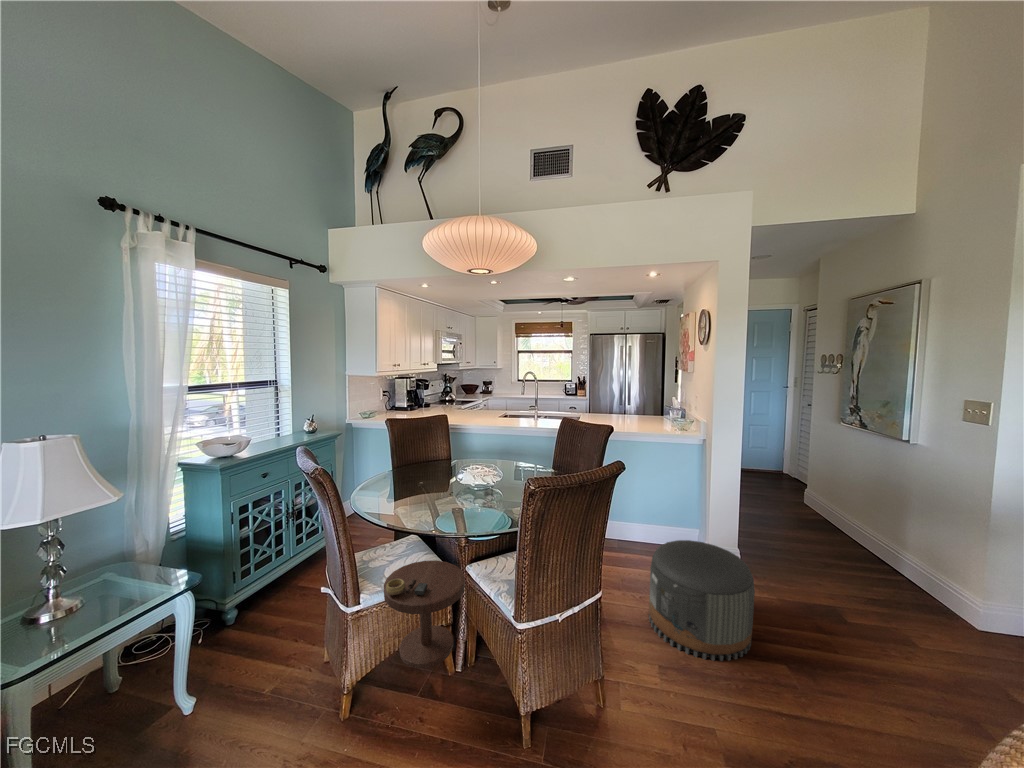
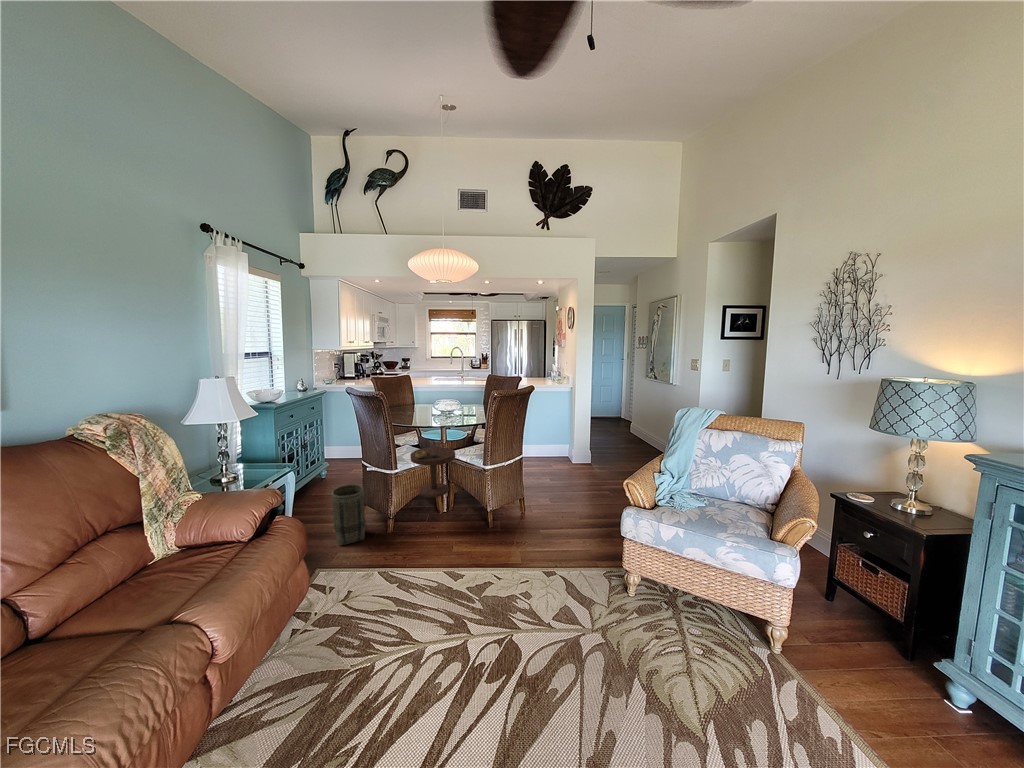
pouf: present [649,540,755,661] -> none [544,439,597,494]
basket: none [254,615,313,730] -> present [332,484,365,546]

